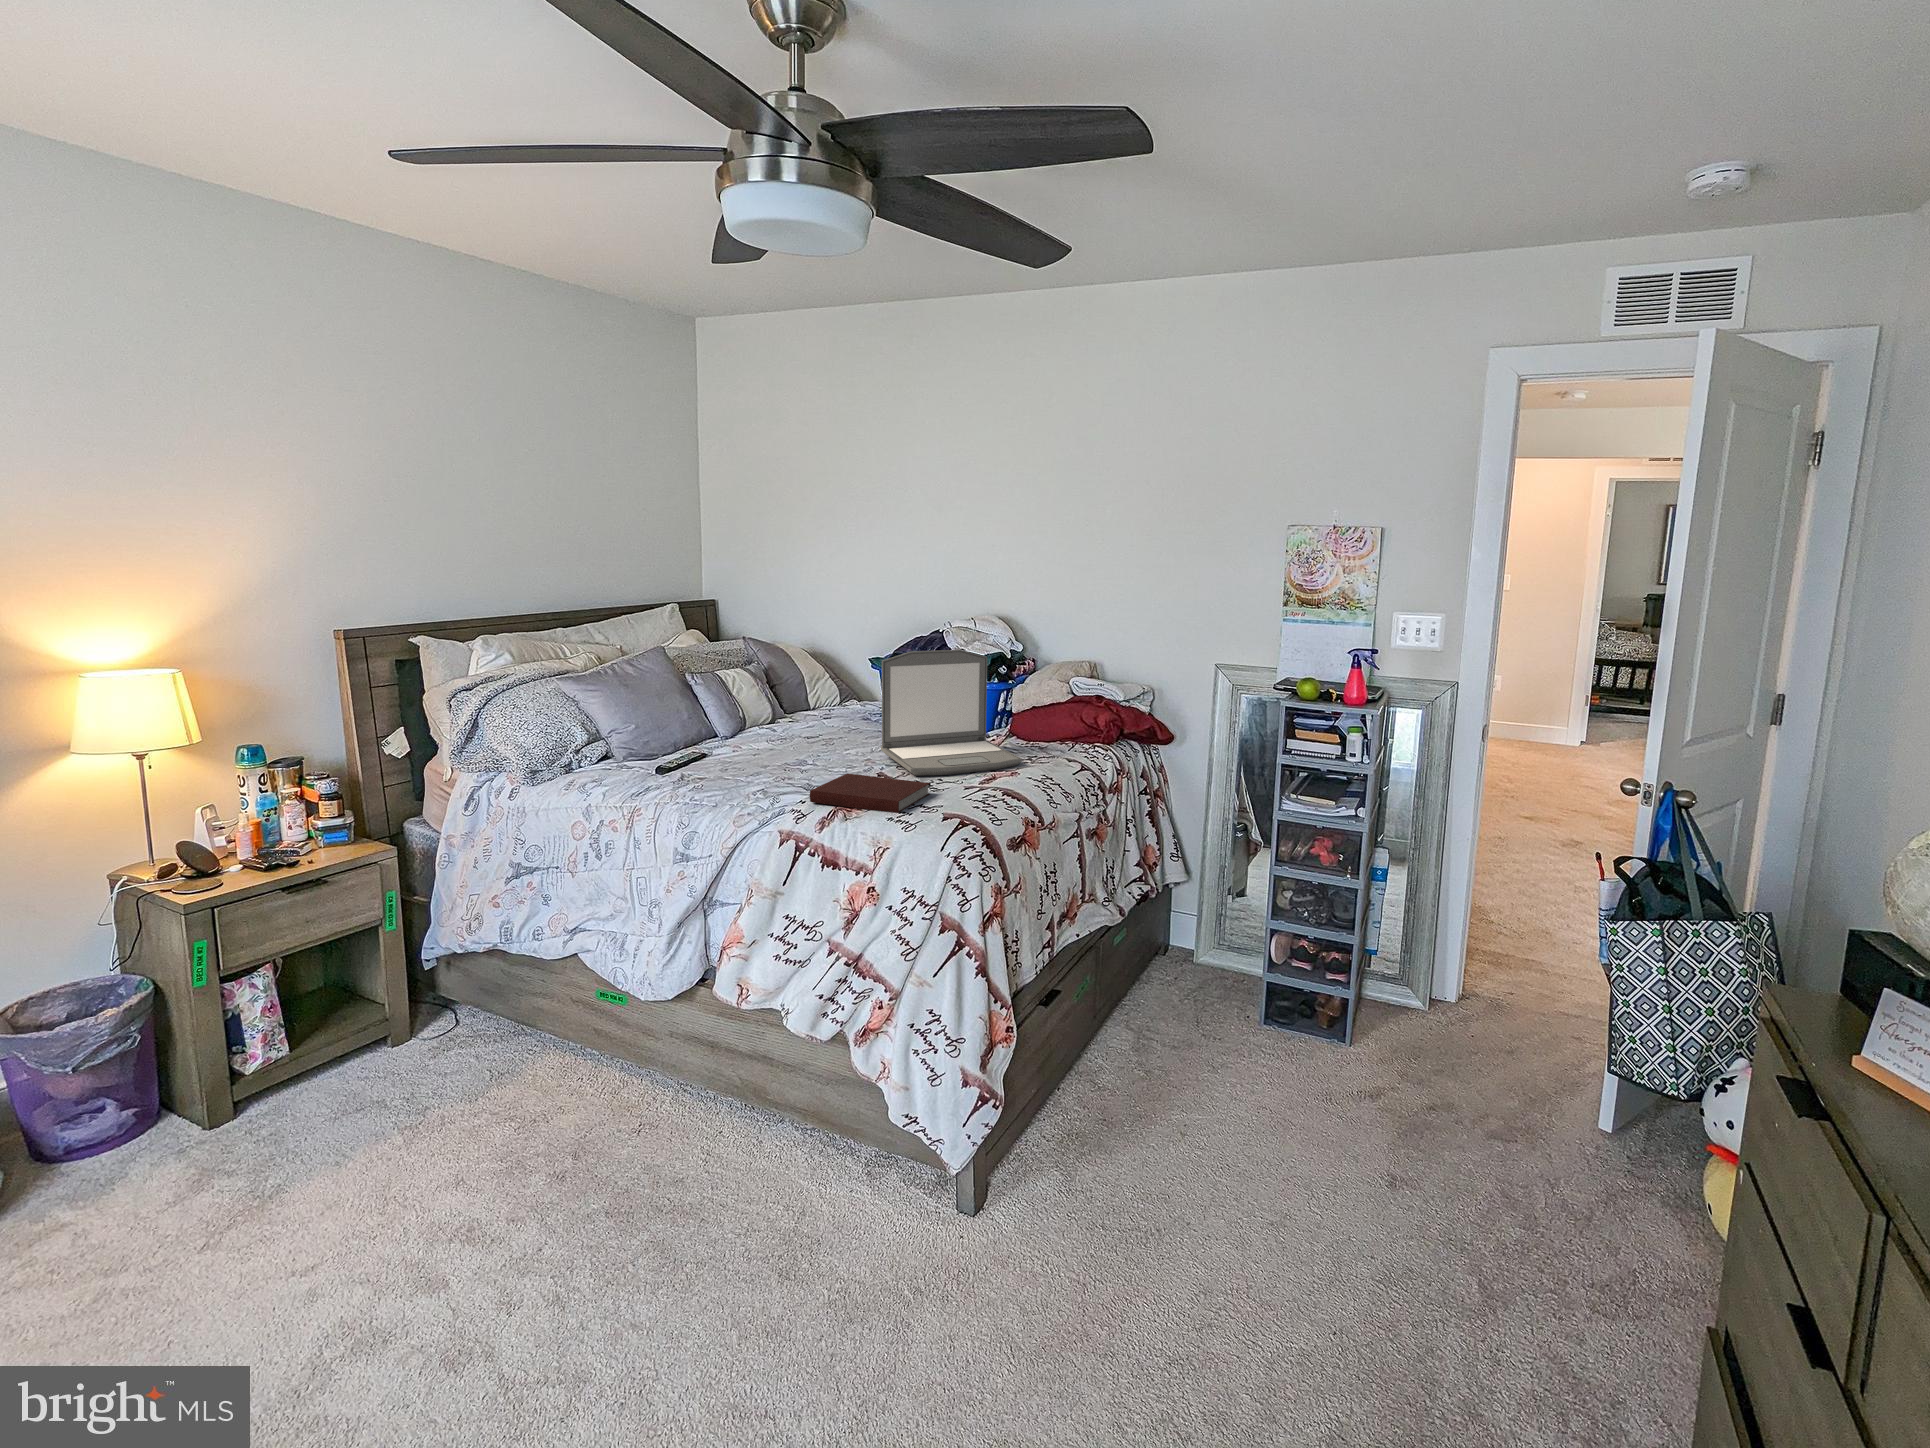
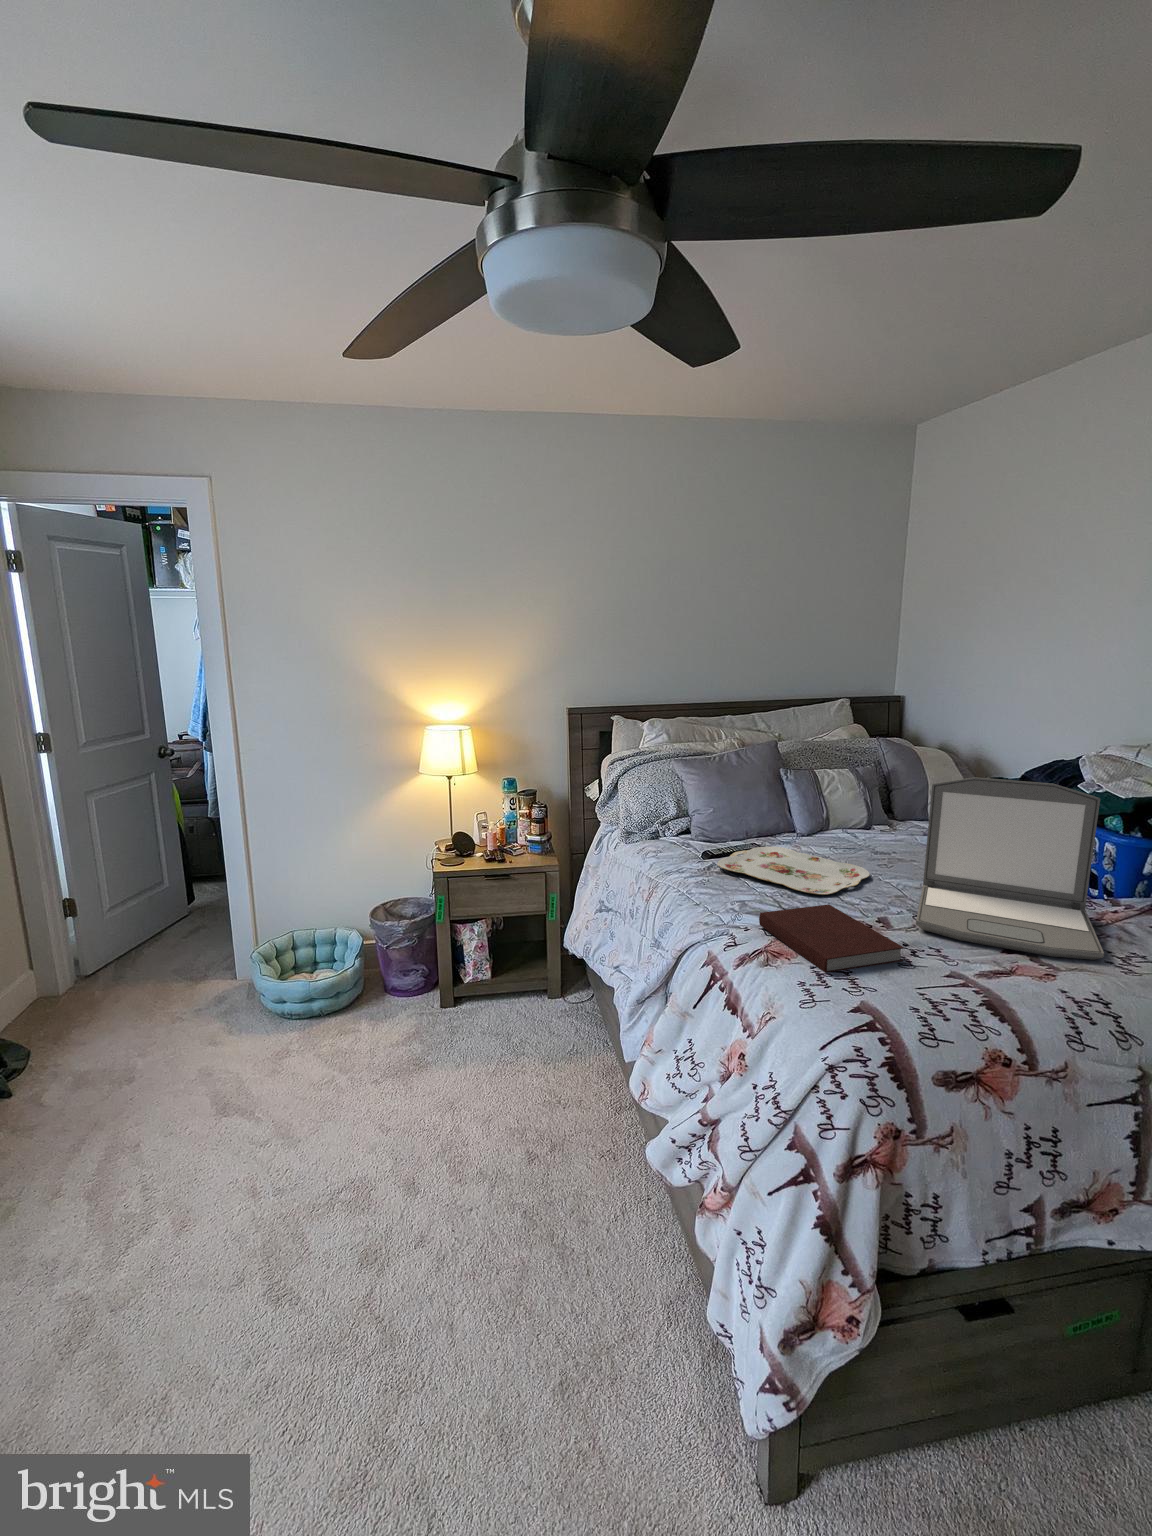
serving tray: none [693,749,833,776] -> present [717,847,870,895]

